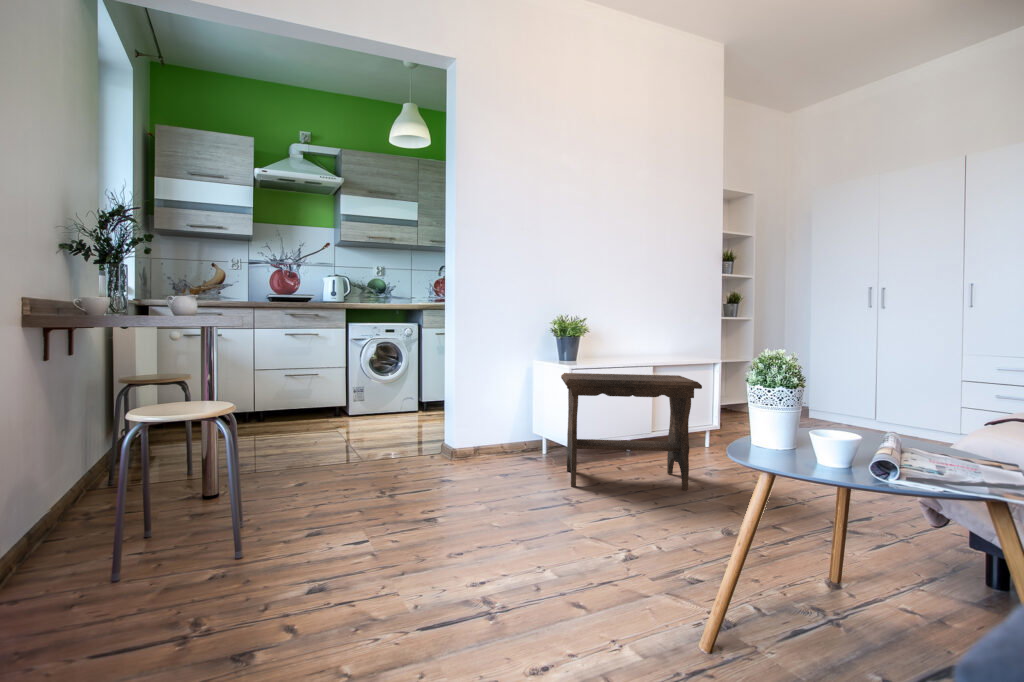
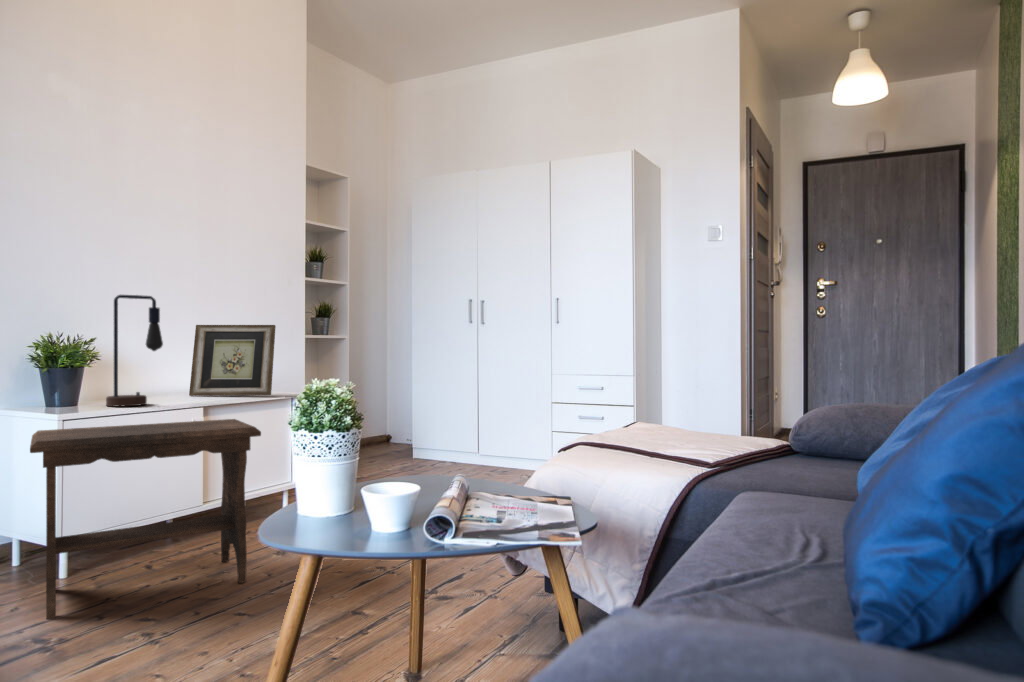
table lamp: none [596,289,630,362] -> present [106,295,163,407]
picture frame: none [643,309,704,361] -> present [189,325,276,396]

